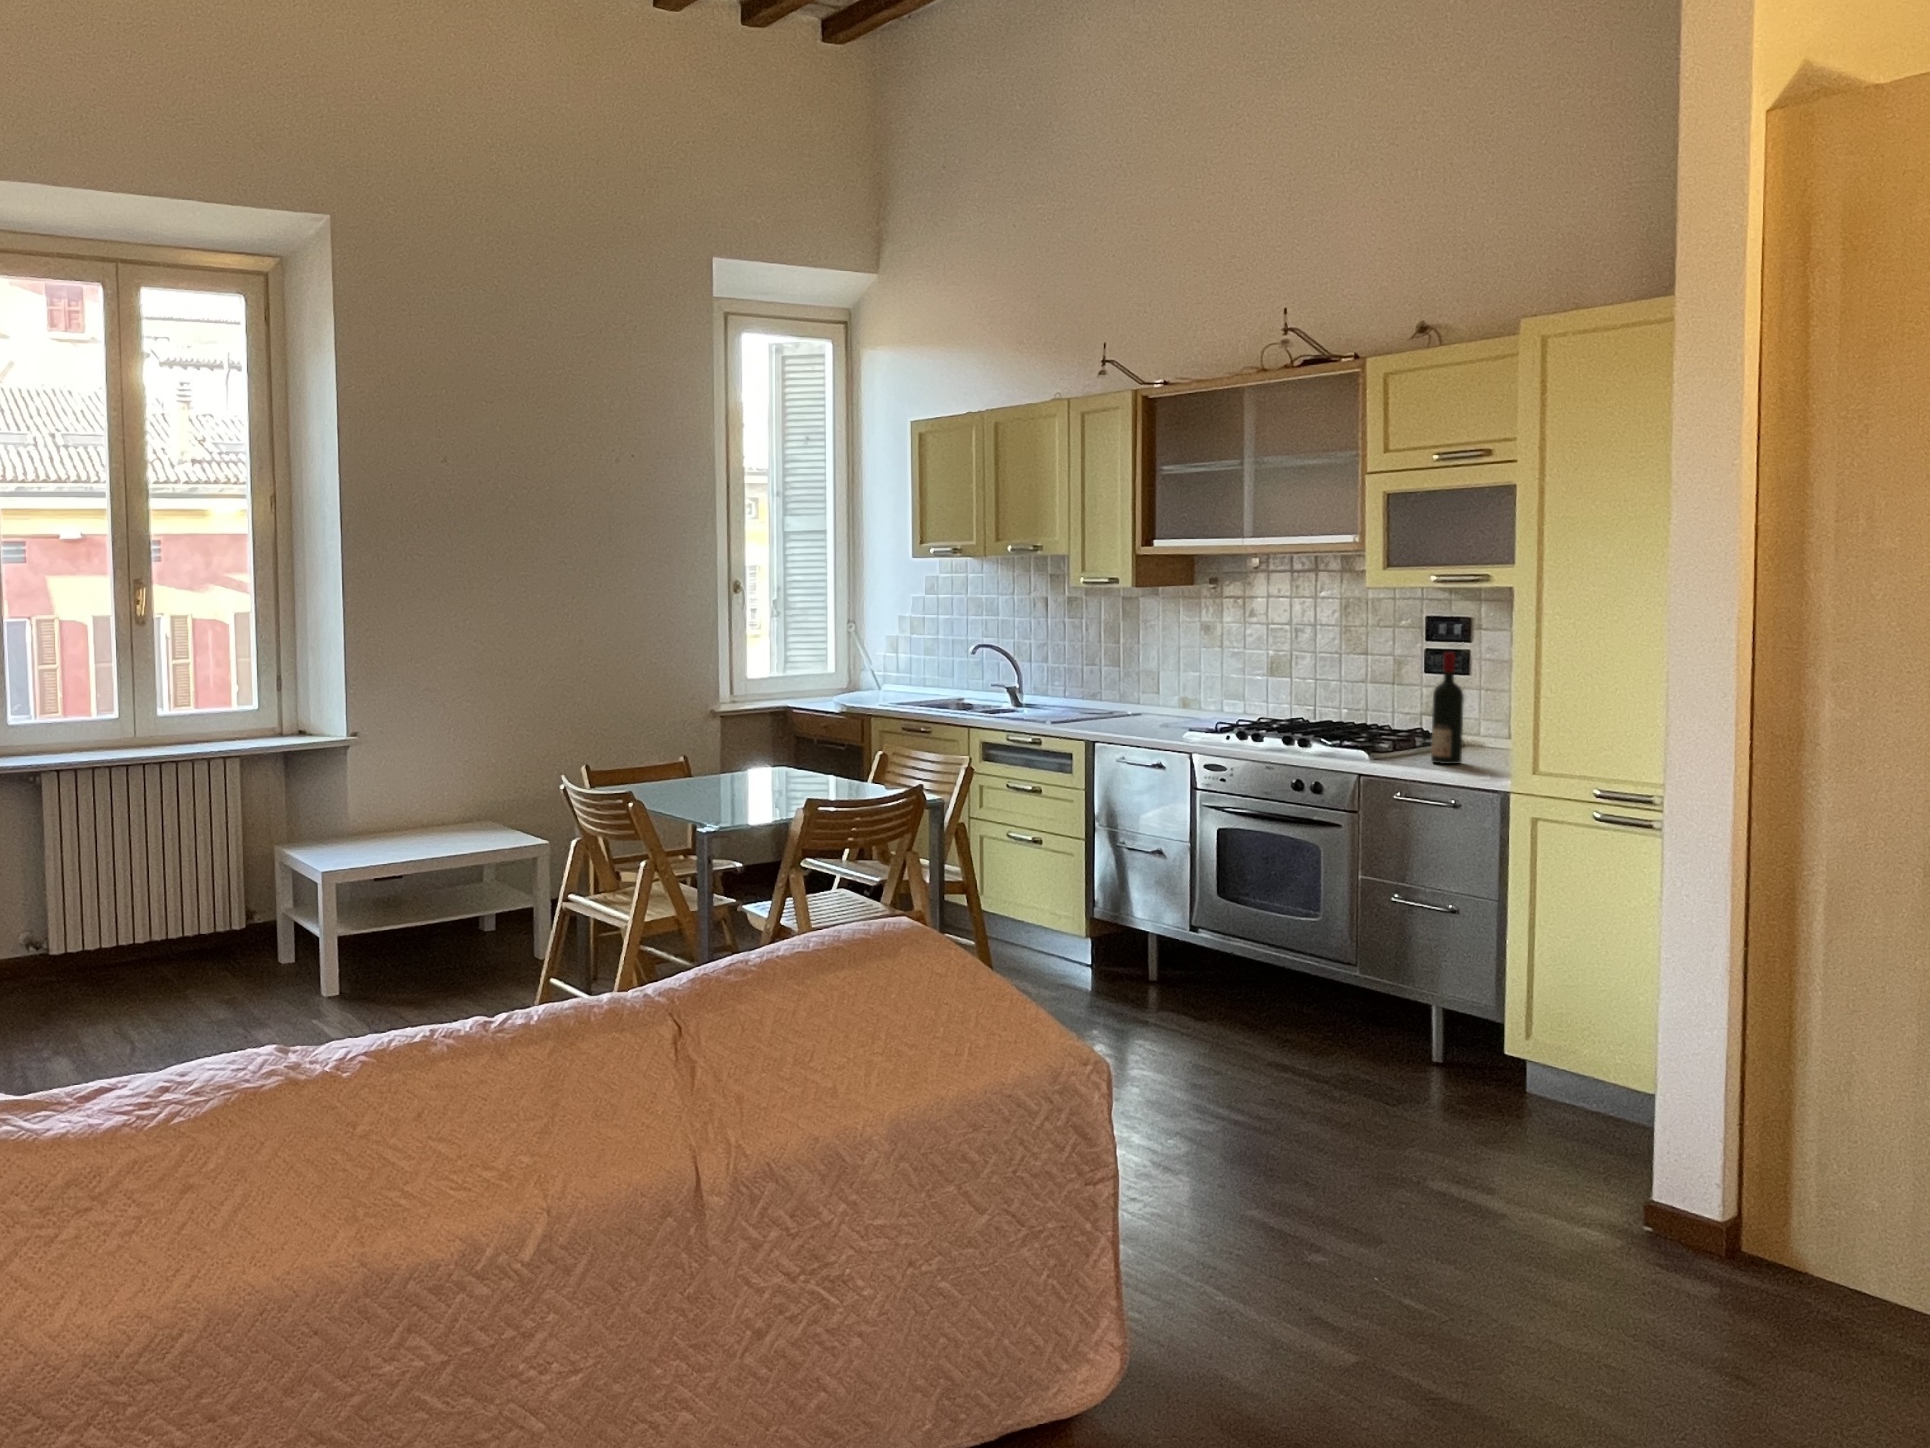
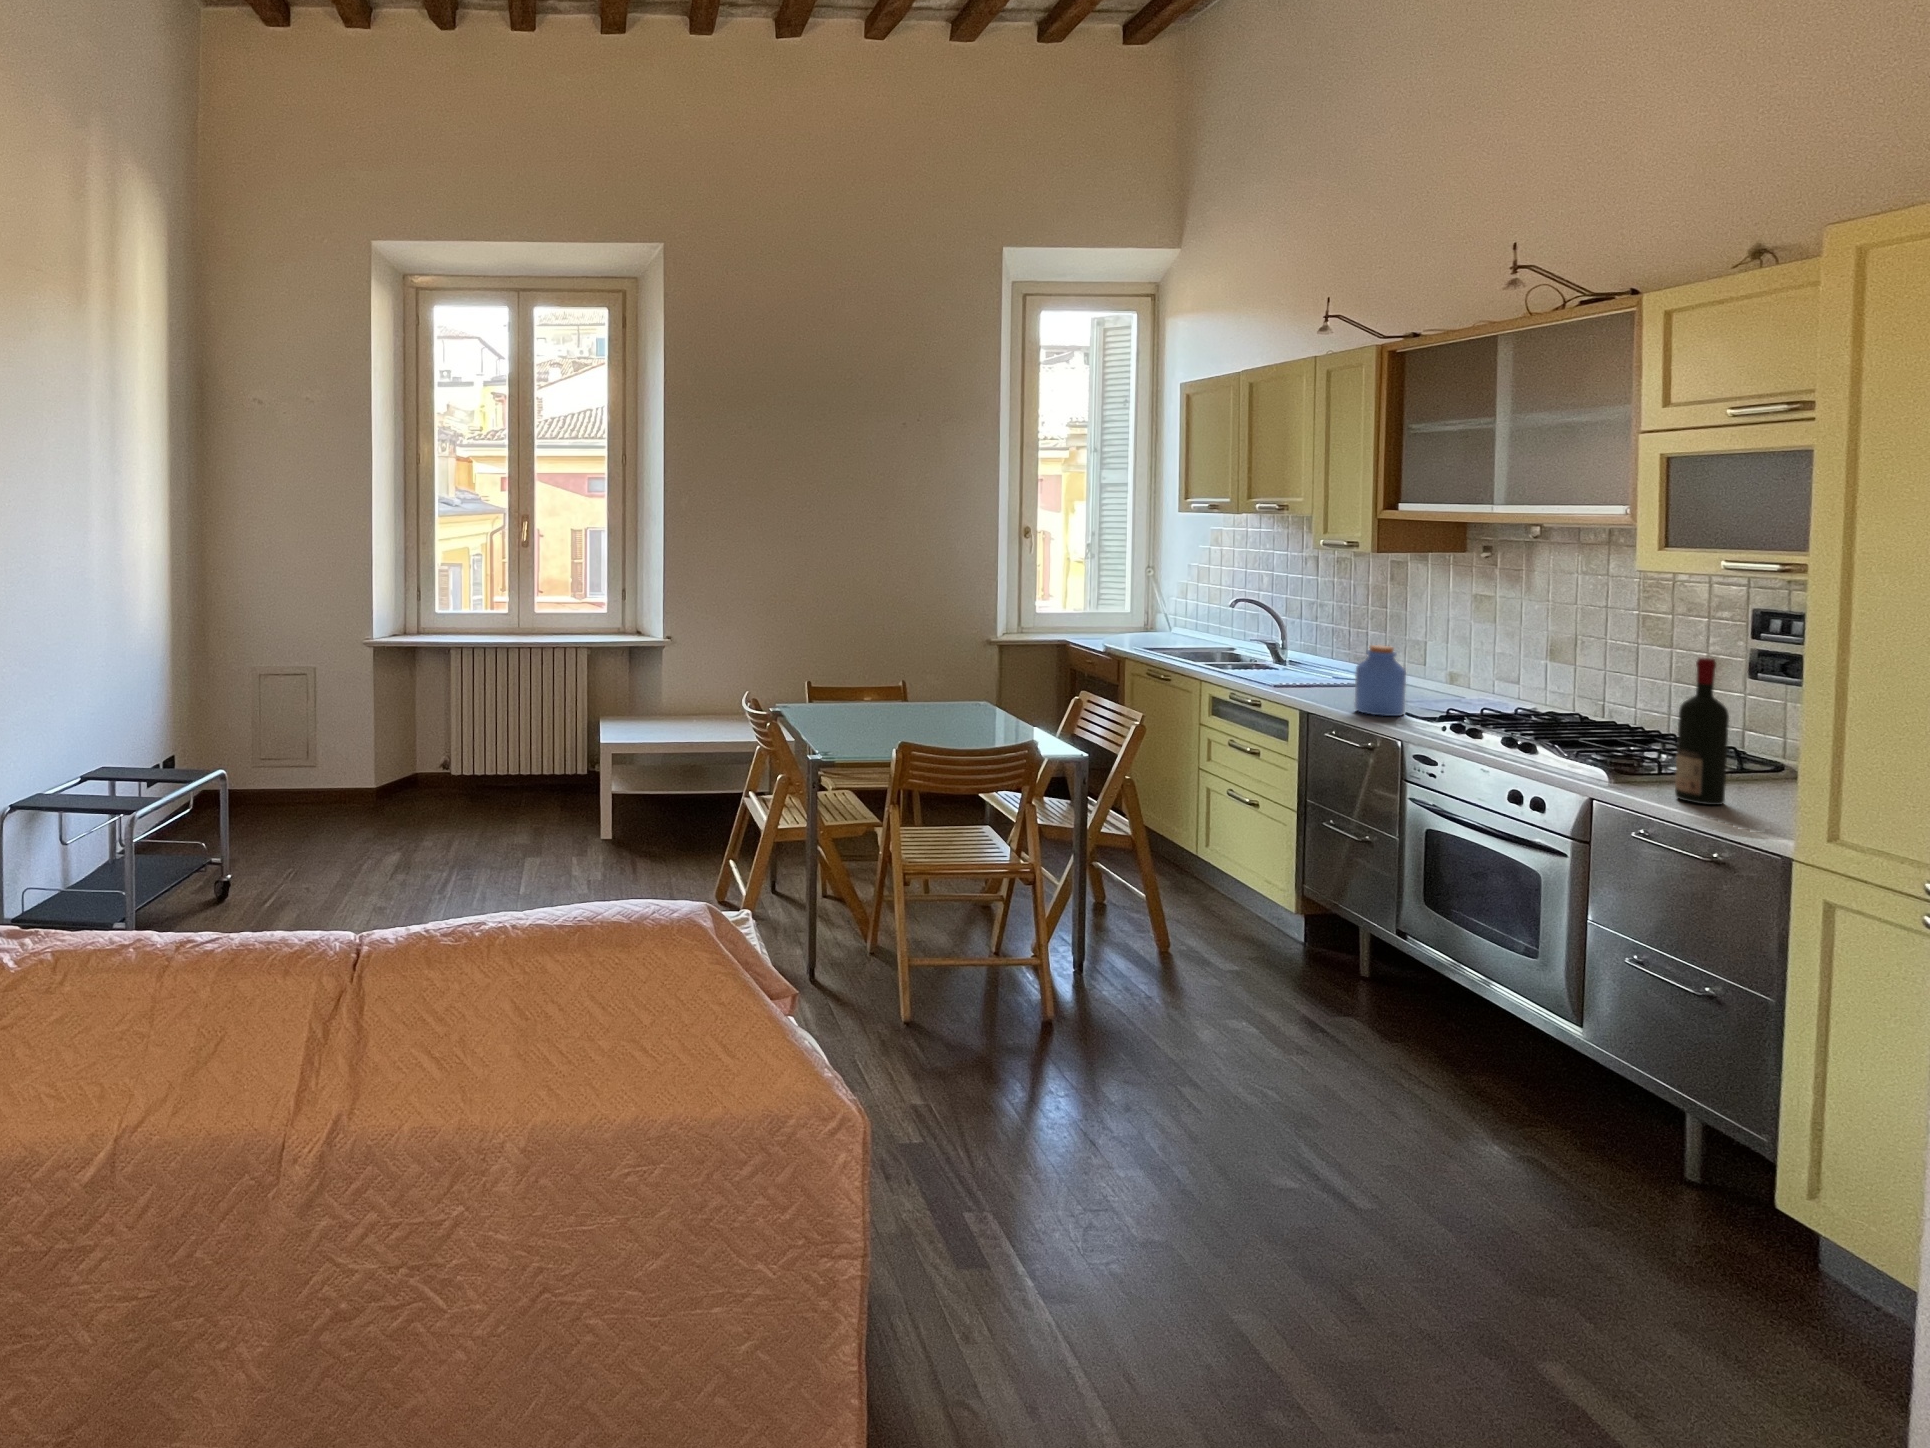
jar: none [1146,671,1187,734] -> present [1354,645,1406,716]

